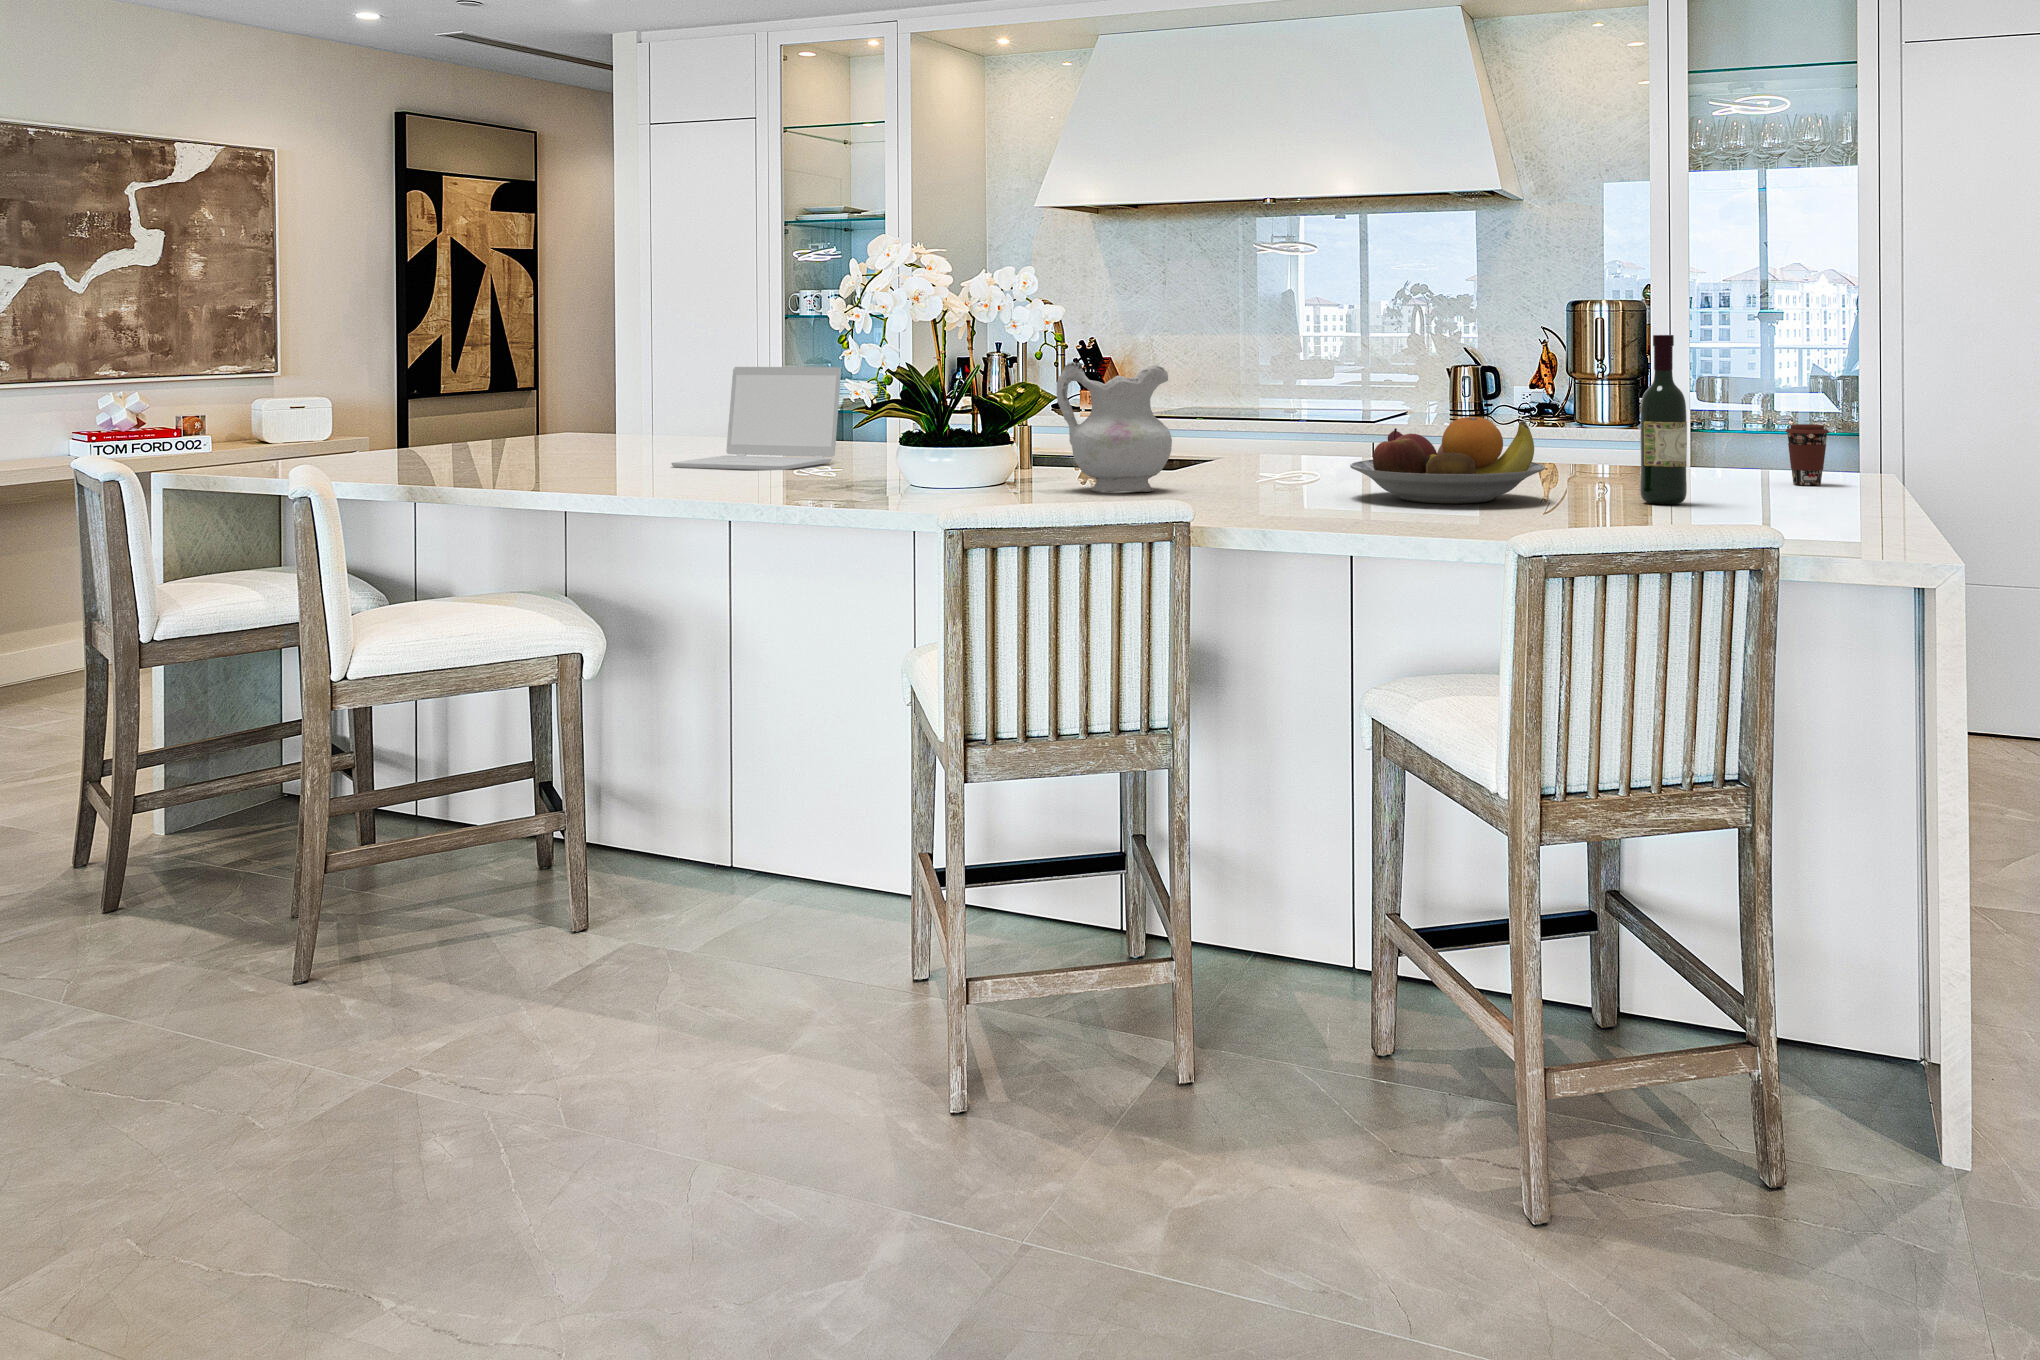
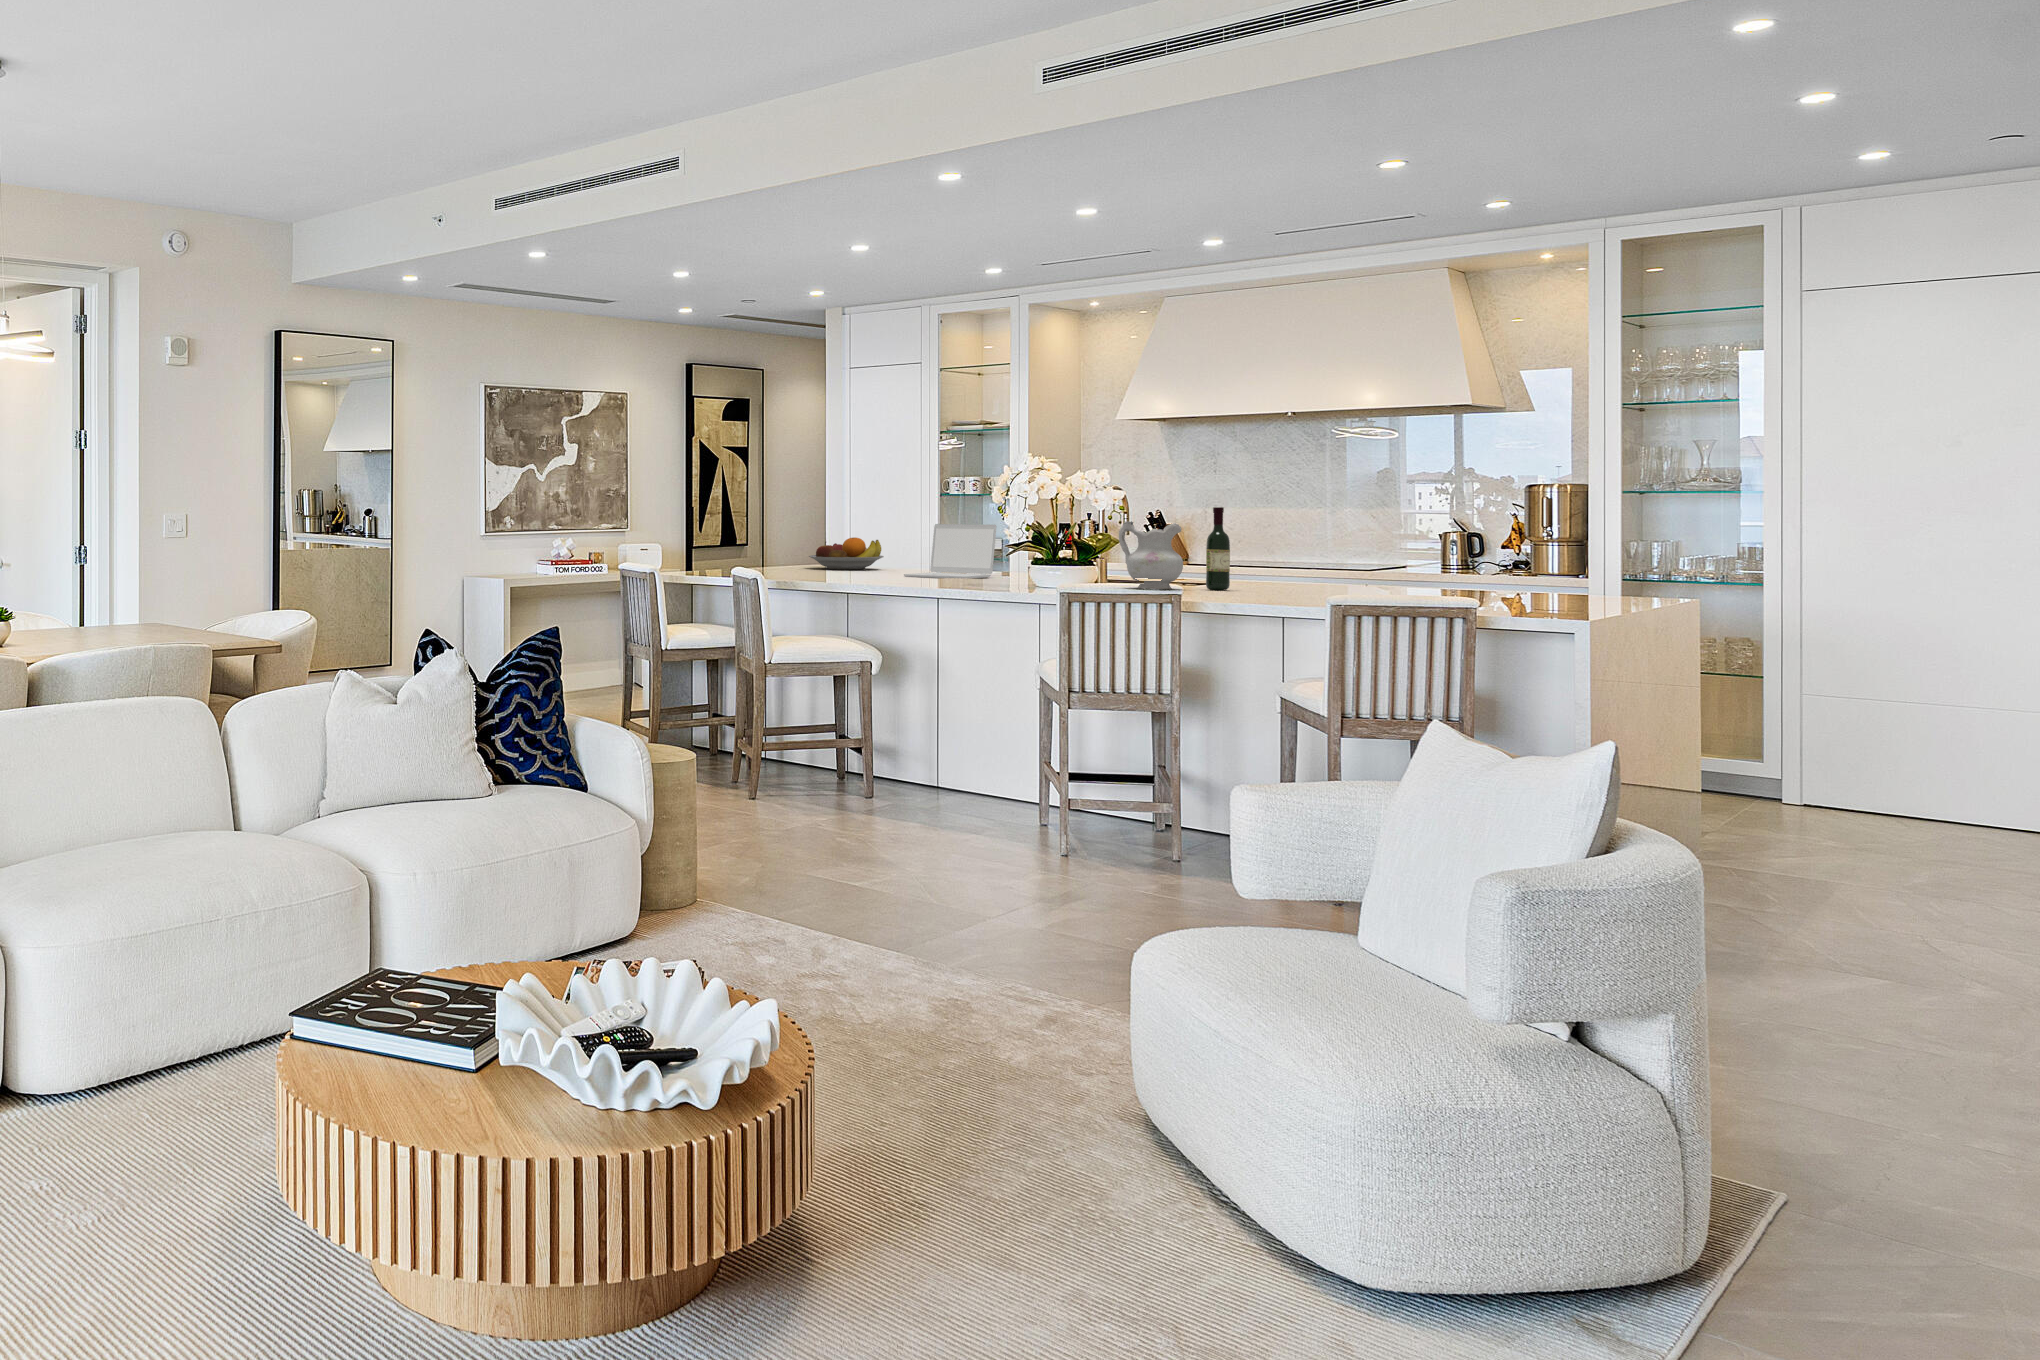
wine bottle: present [1640,335,1687,504] -> present [1206,507,1230,590]
fruit bowl: present [1350,417,1545,504] -> present [809,537,884,570]
coffee cup: present [1785,424,1829,485] -> none [1586,564,1617,600]

